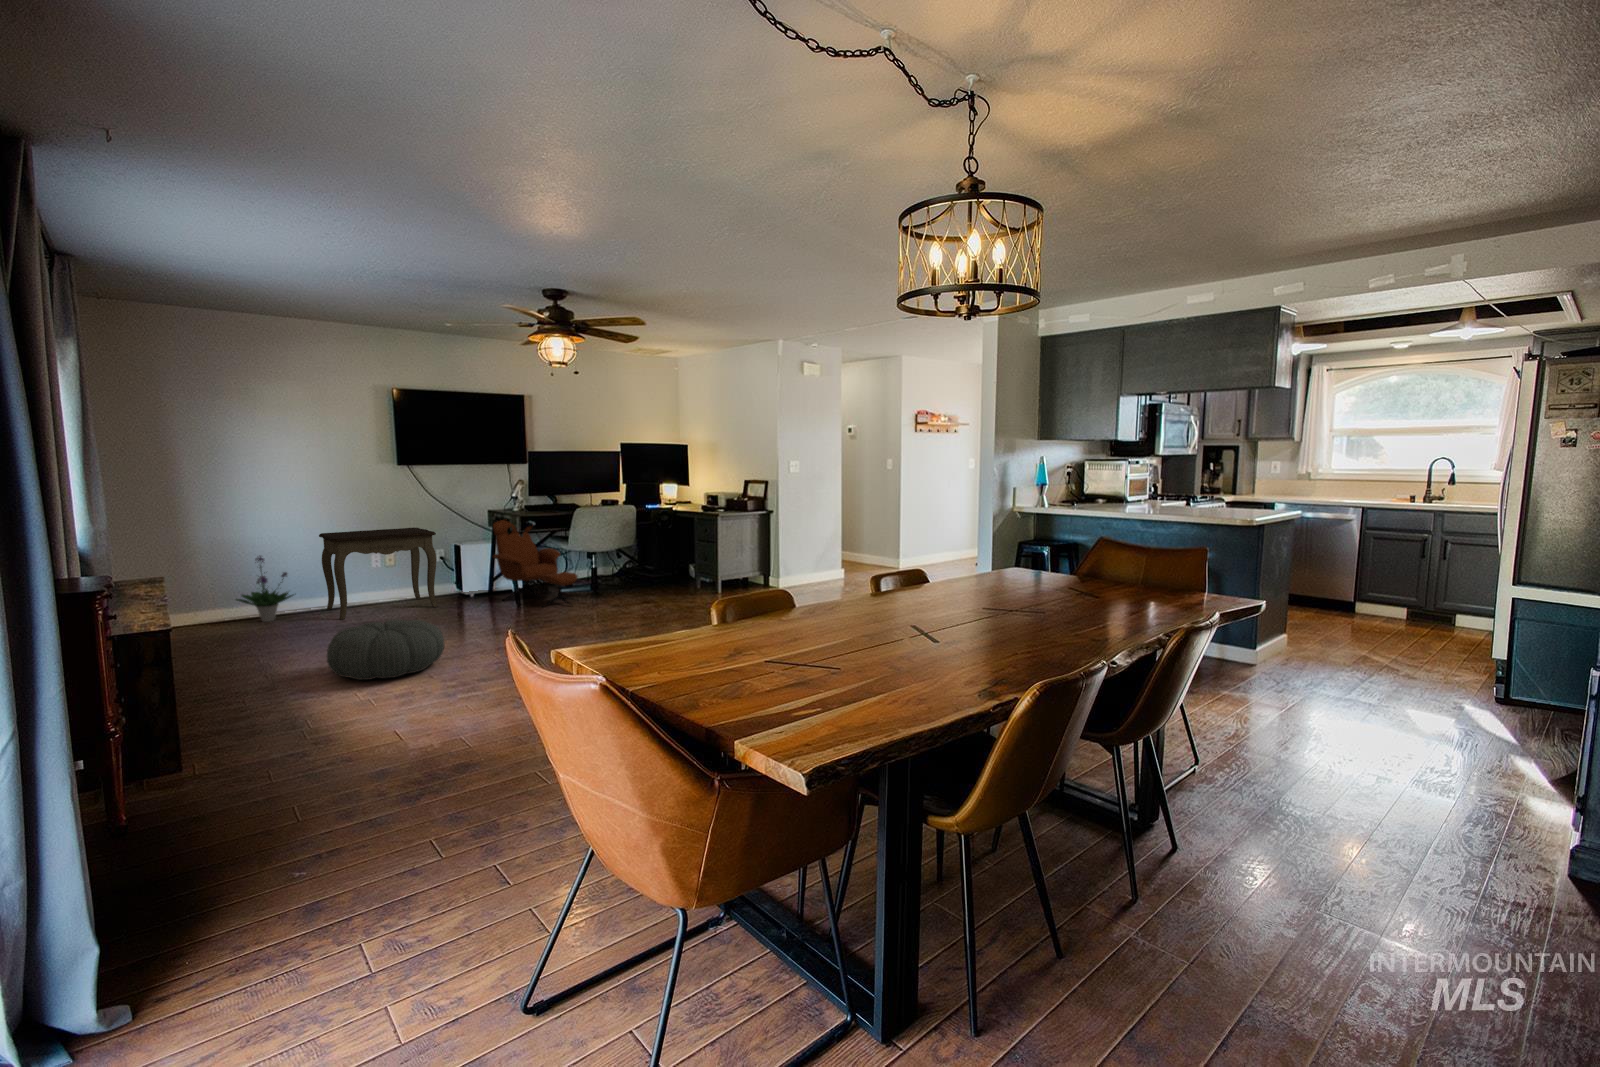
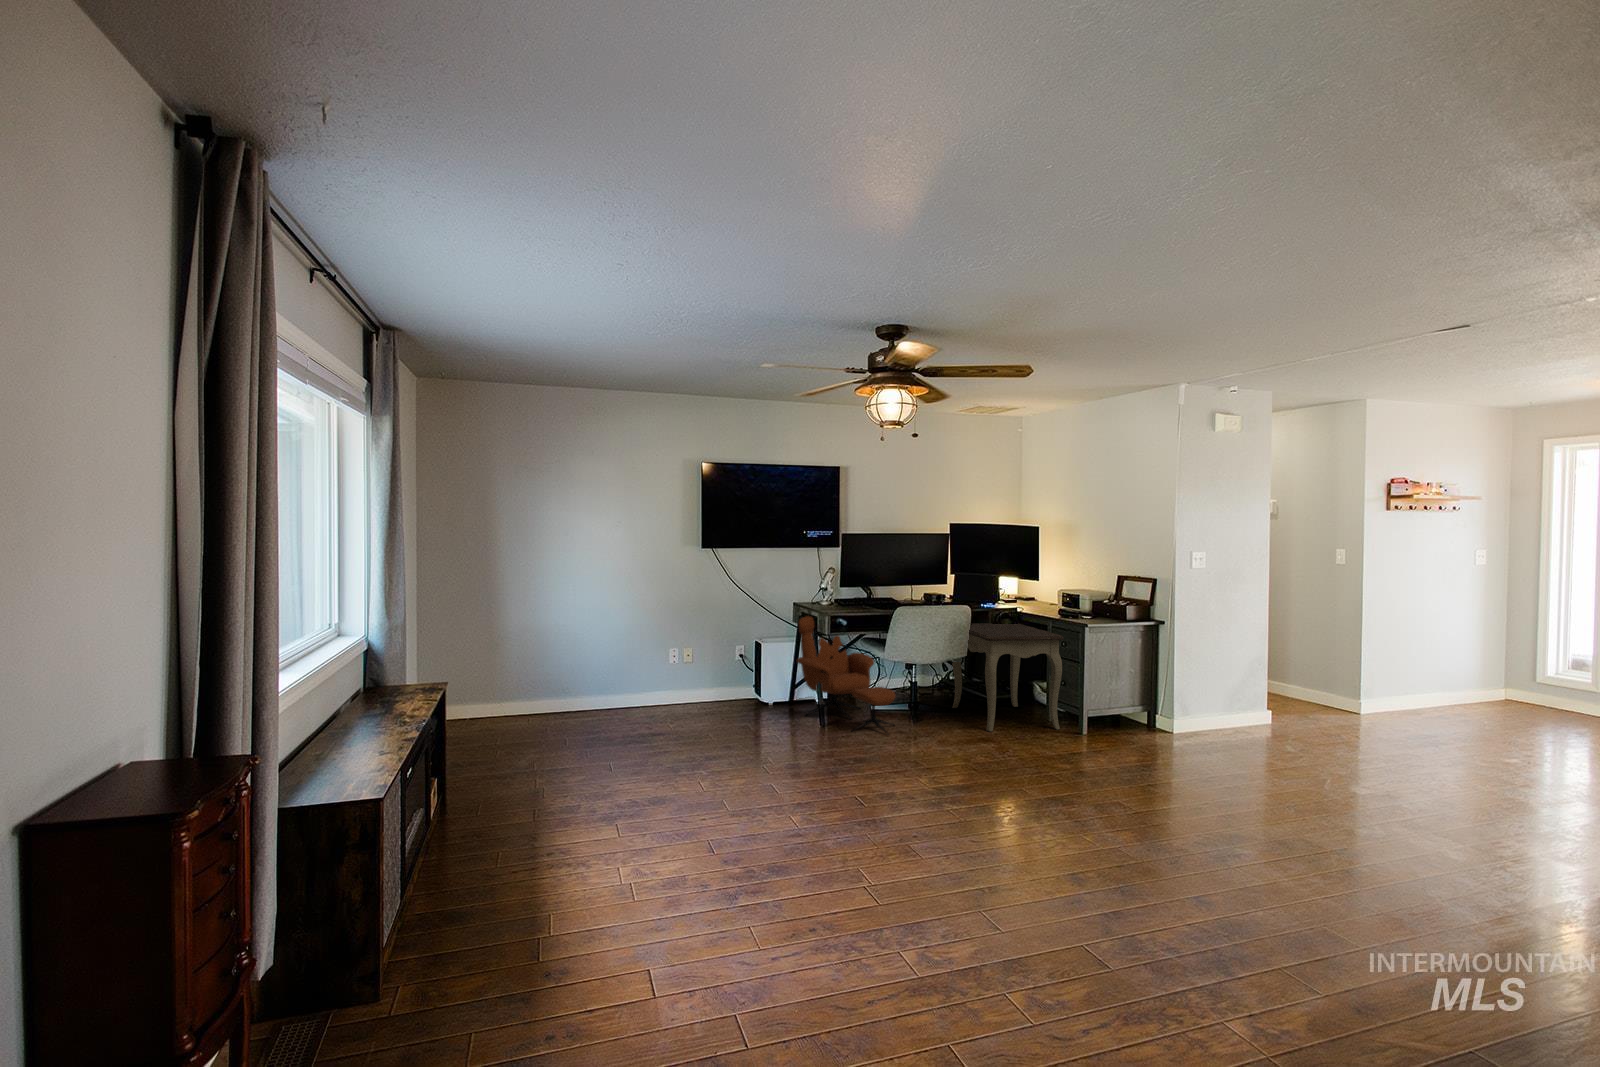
side table: present [319,528,437,620] -> present [952,623,1064,732]
potted plant: present [236,556,293,622] -> none [538,644,595,719]
pouf: present [327,619,444,680] -> none [604,746,736,830]

